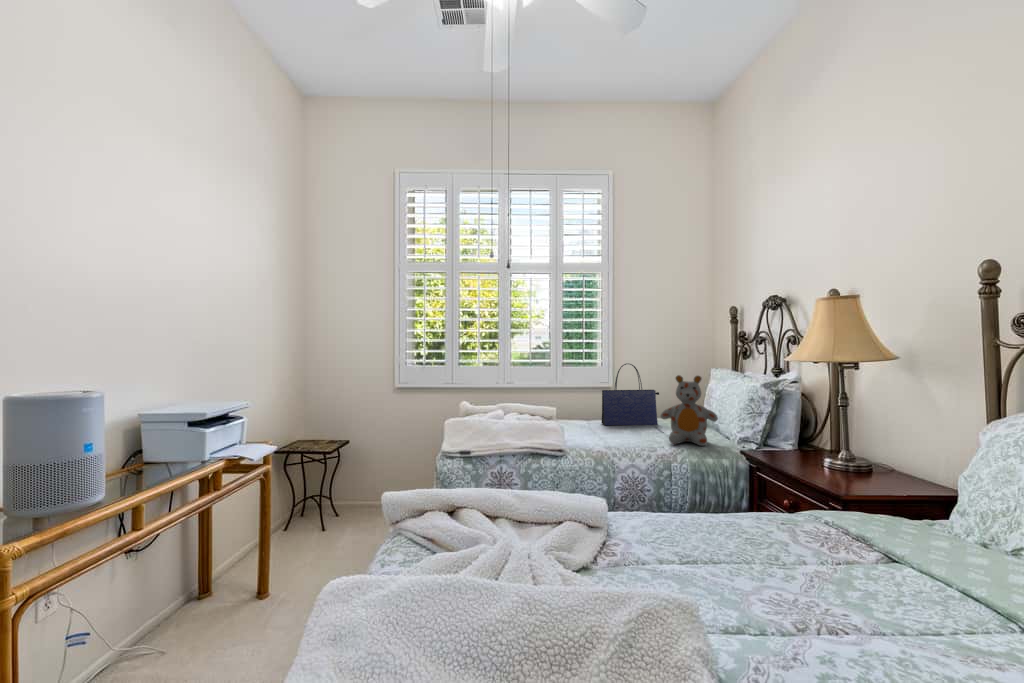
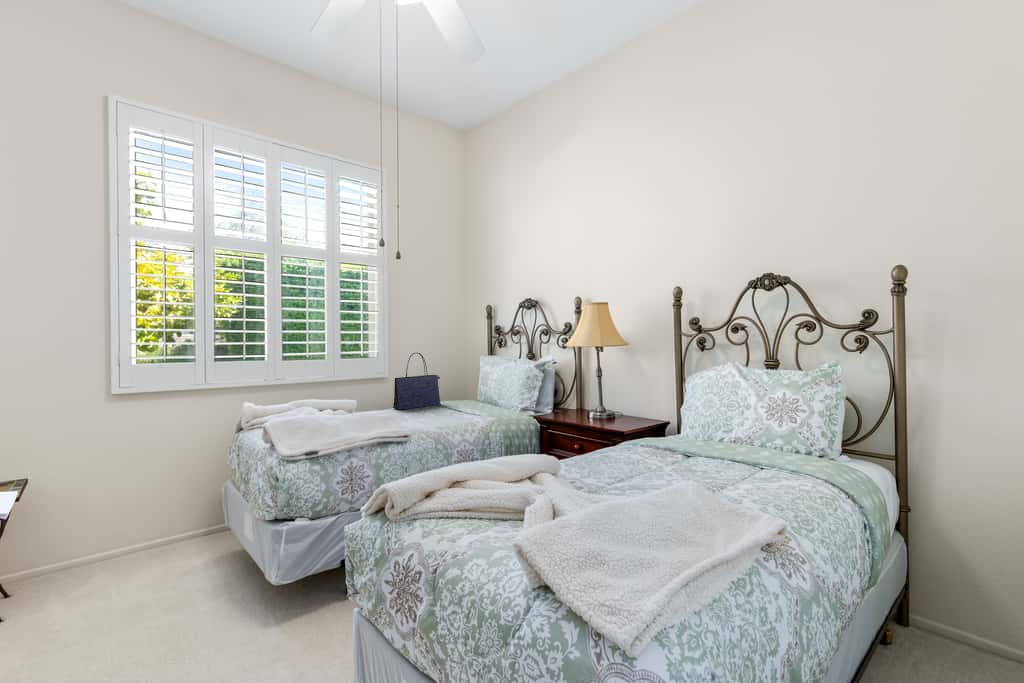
stuffed bear: present [661,375,718,446] -> none [467,361,510,418]

